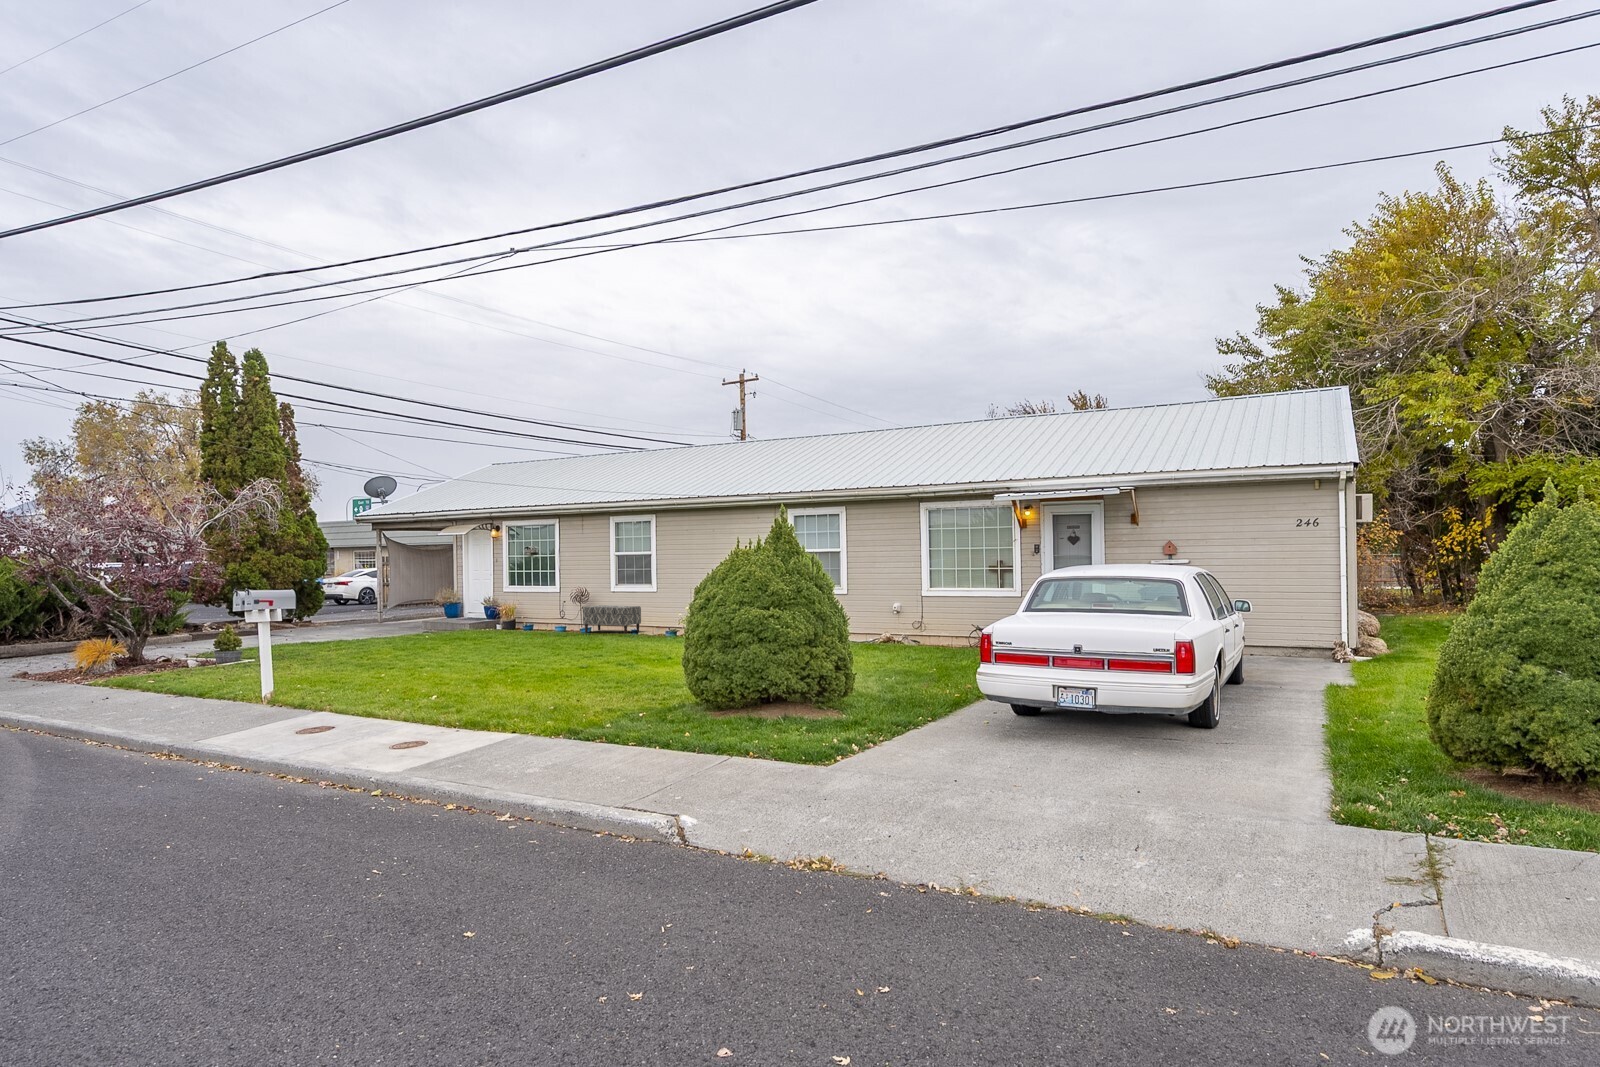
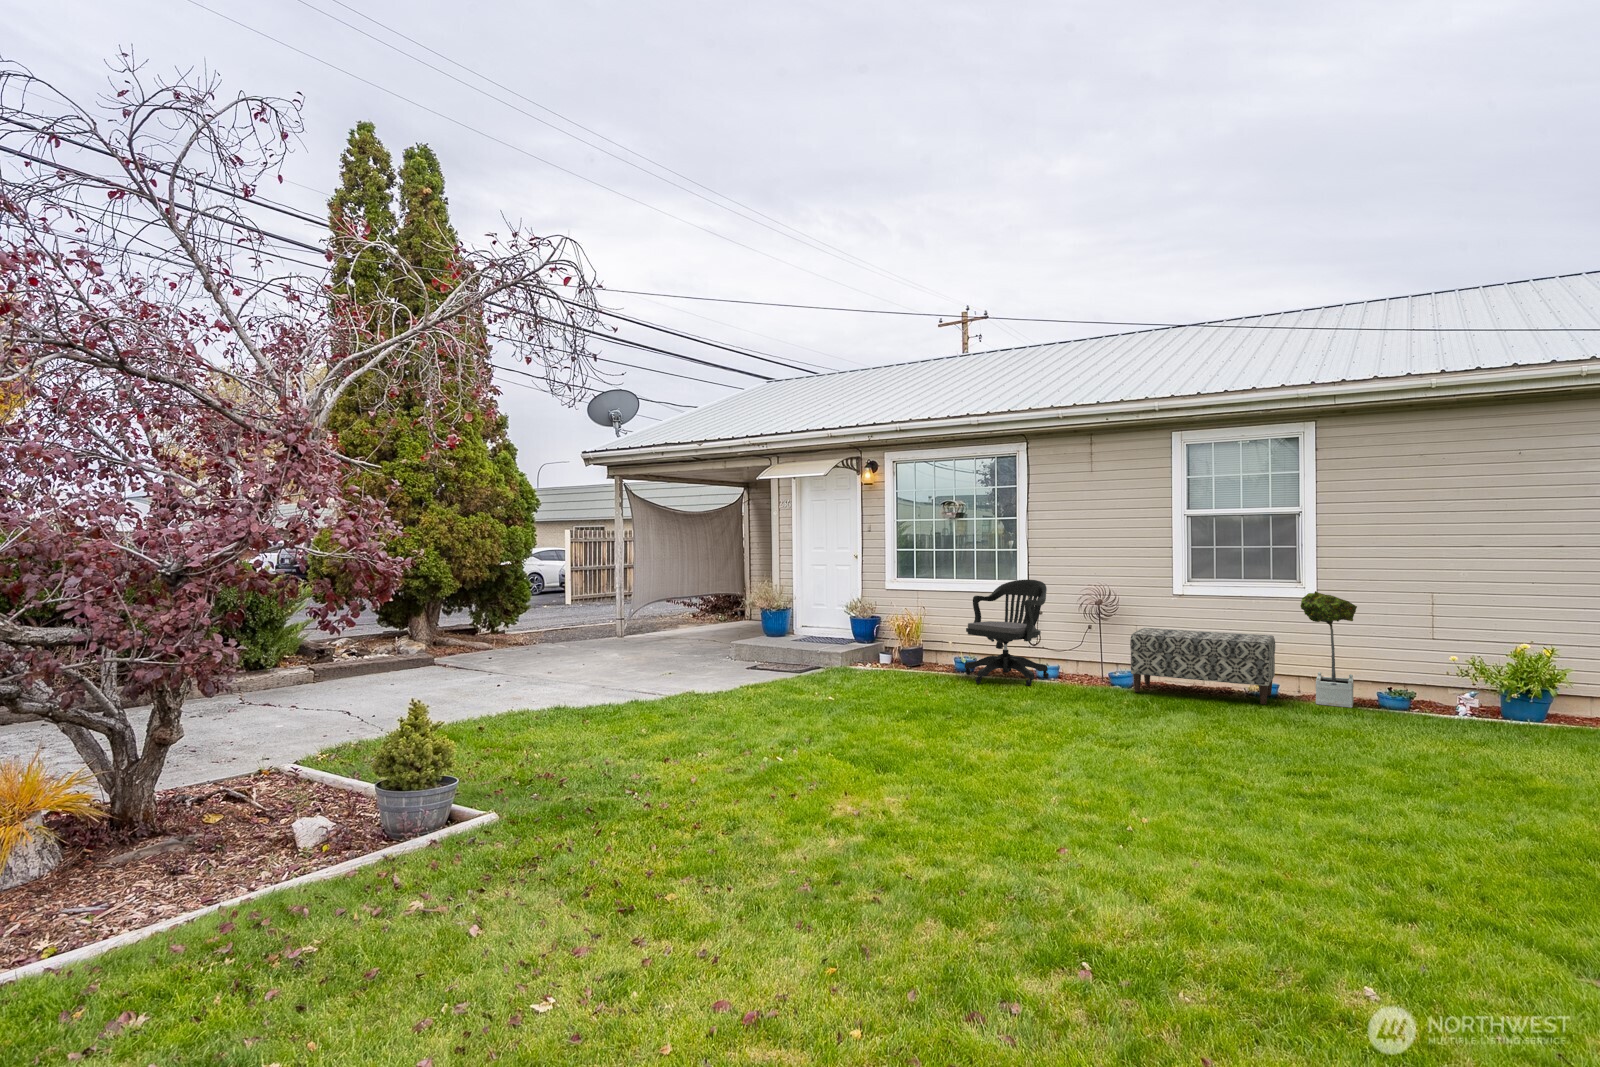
chair: none [524,585,564,632] -> present [965,580,1049,686]
potted tree: none [642,586,663,633] -> present [1300,591,1357,708]

